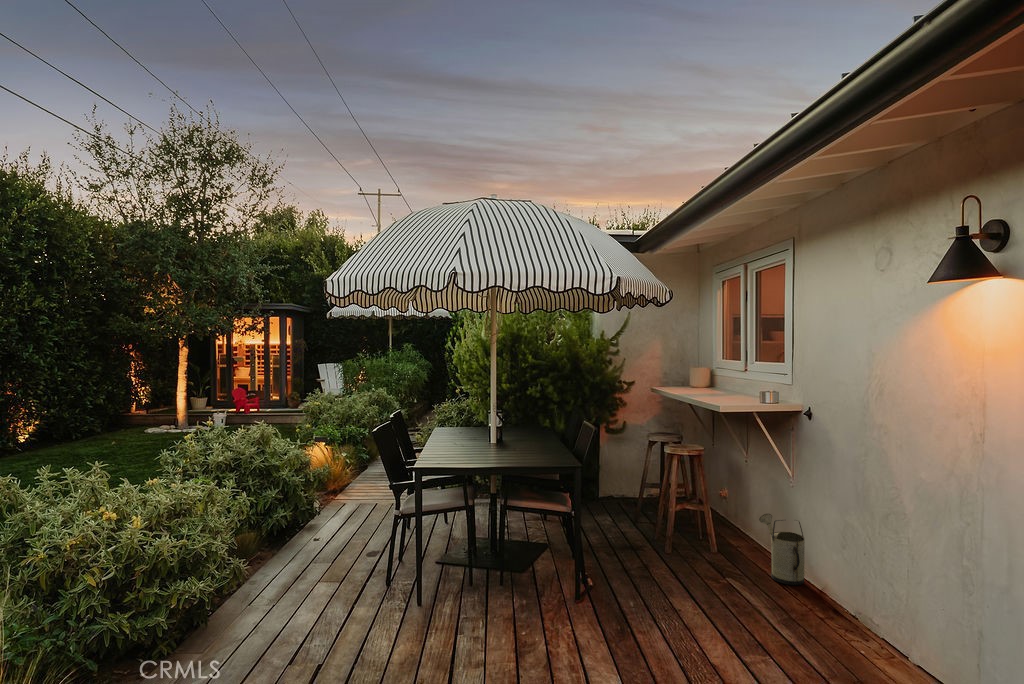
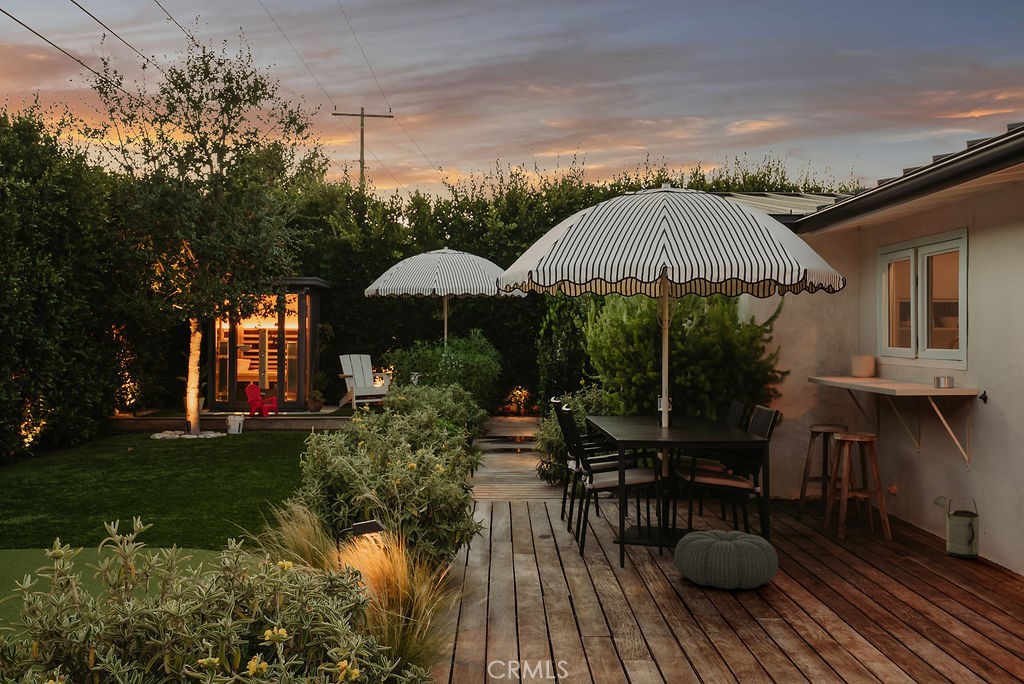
pouf: none [459,562,573,645] -> present [674,530,778,589]

